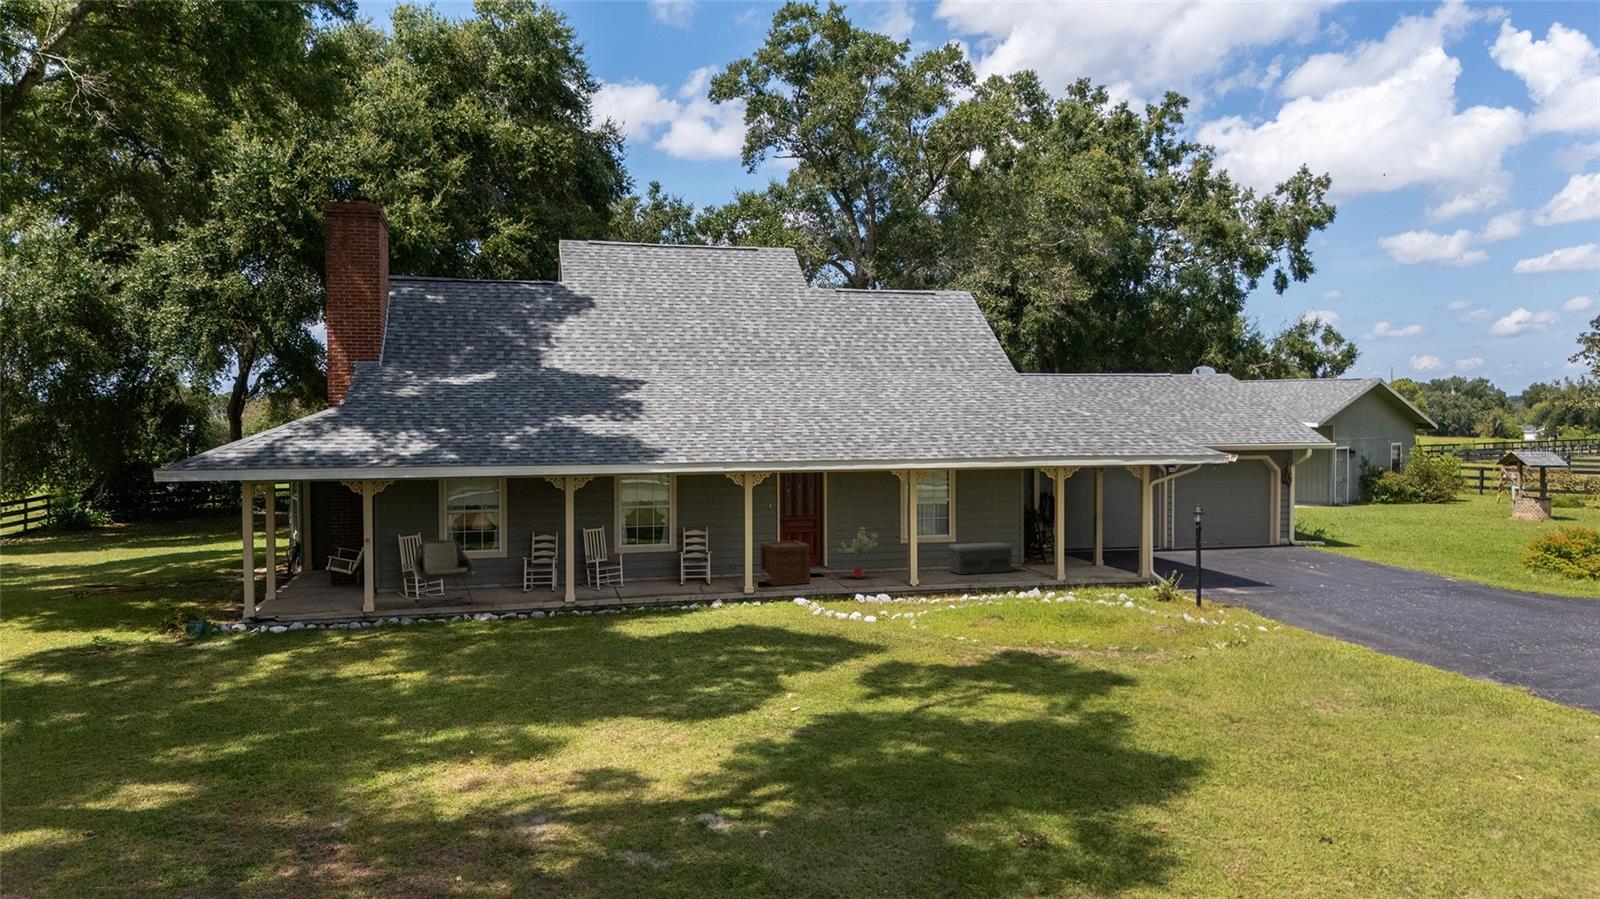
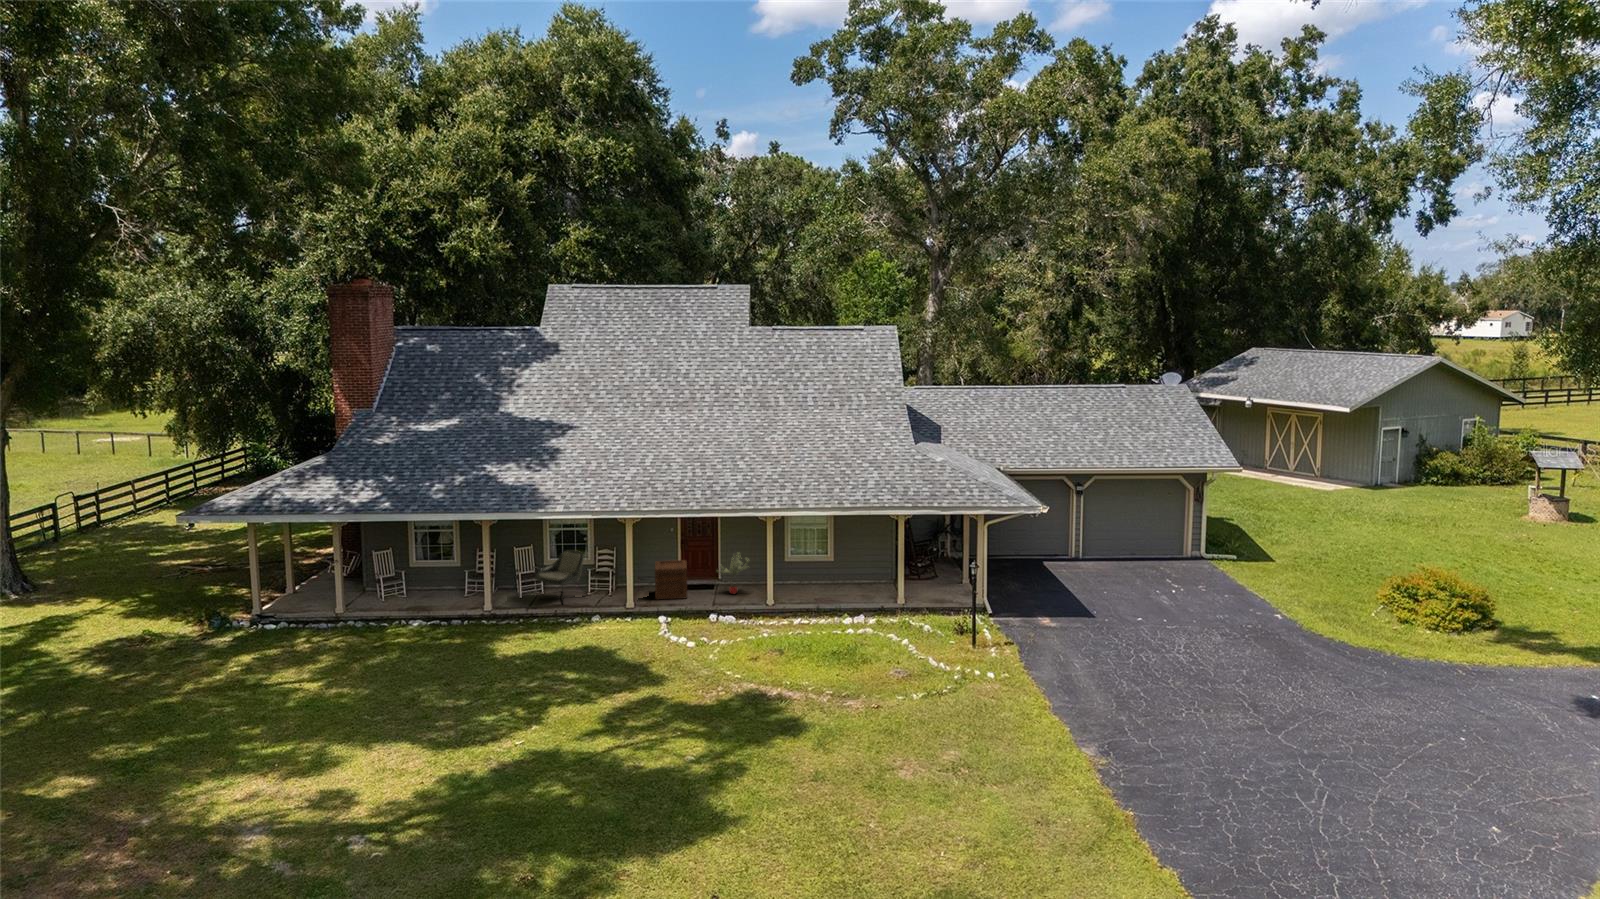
lounge chair: present [413,540,475,608] -> present [535,550,586,604]
storage bench: present [949,542,1012,575] -> none [816,567,867,595]

